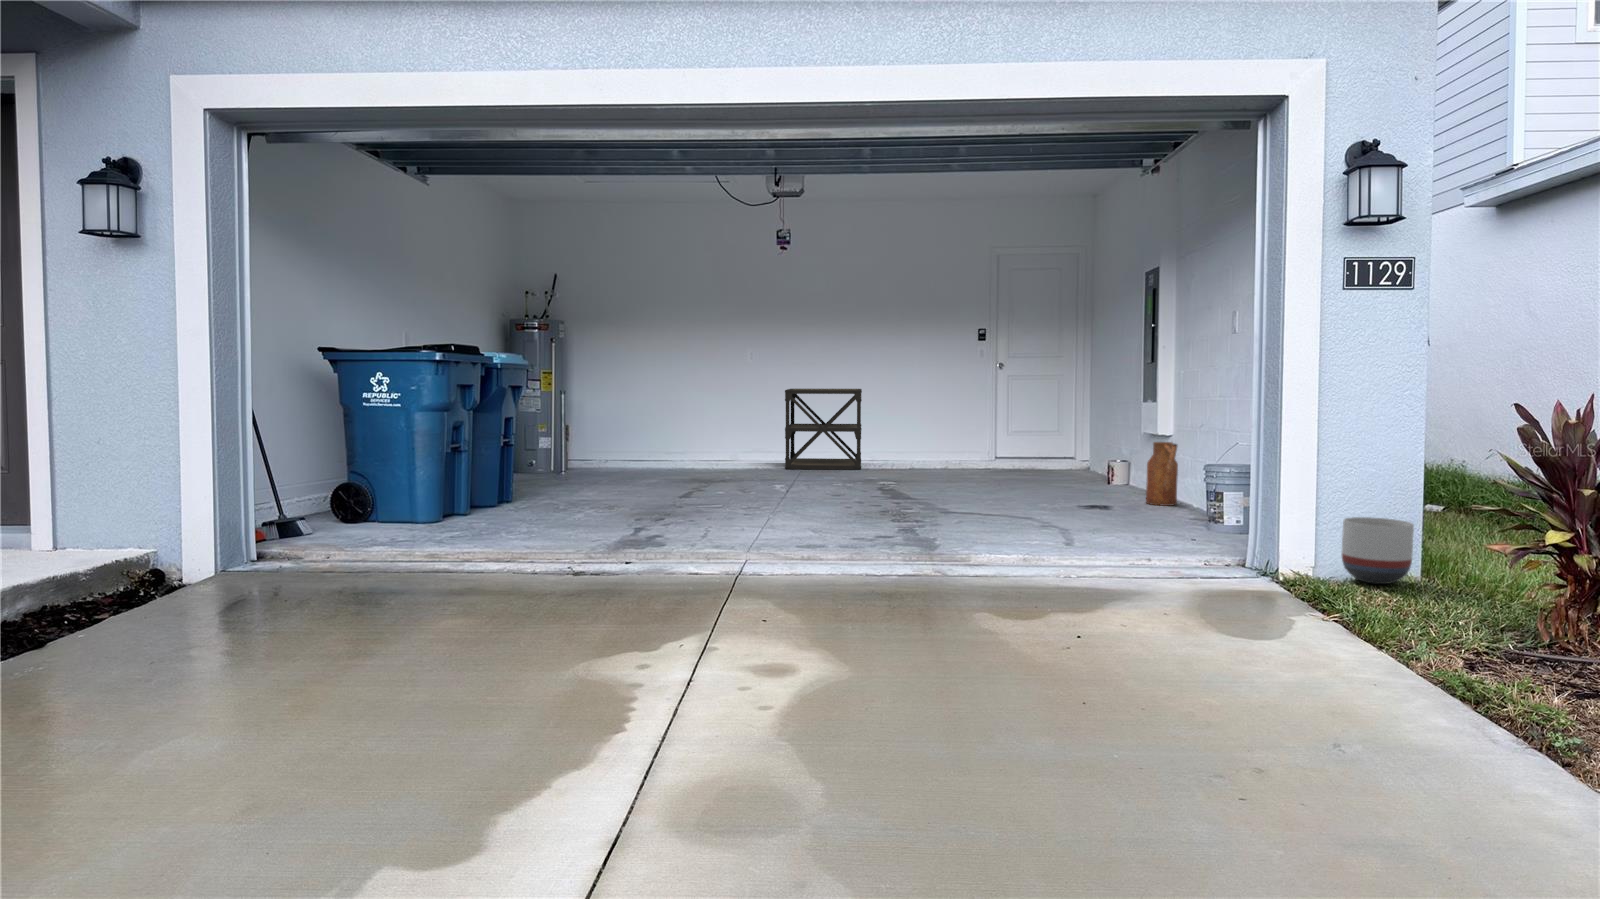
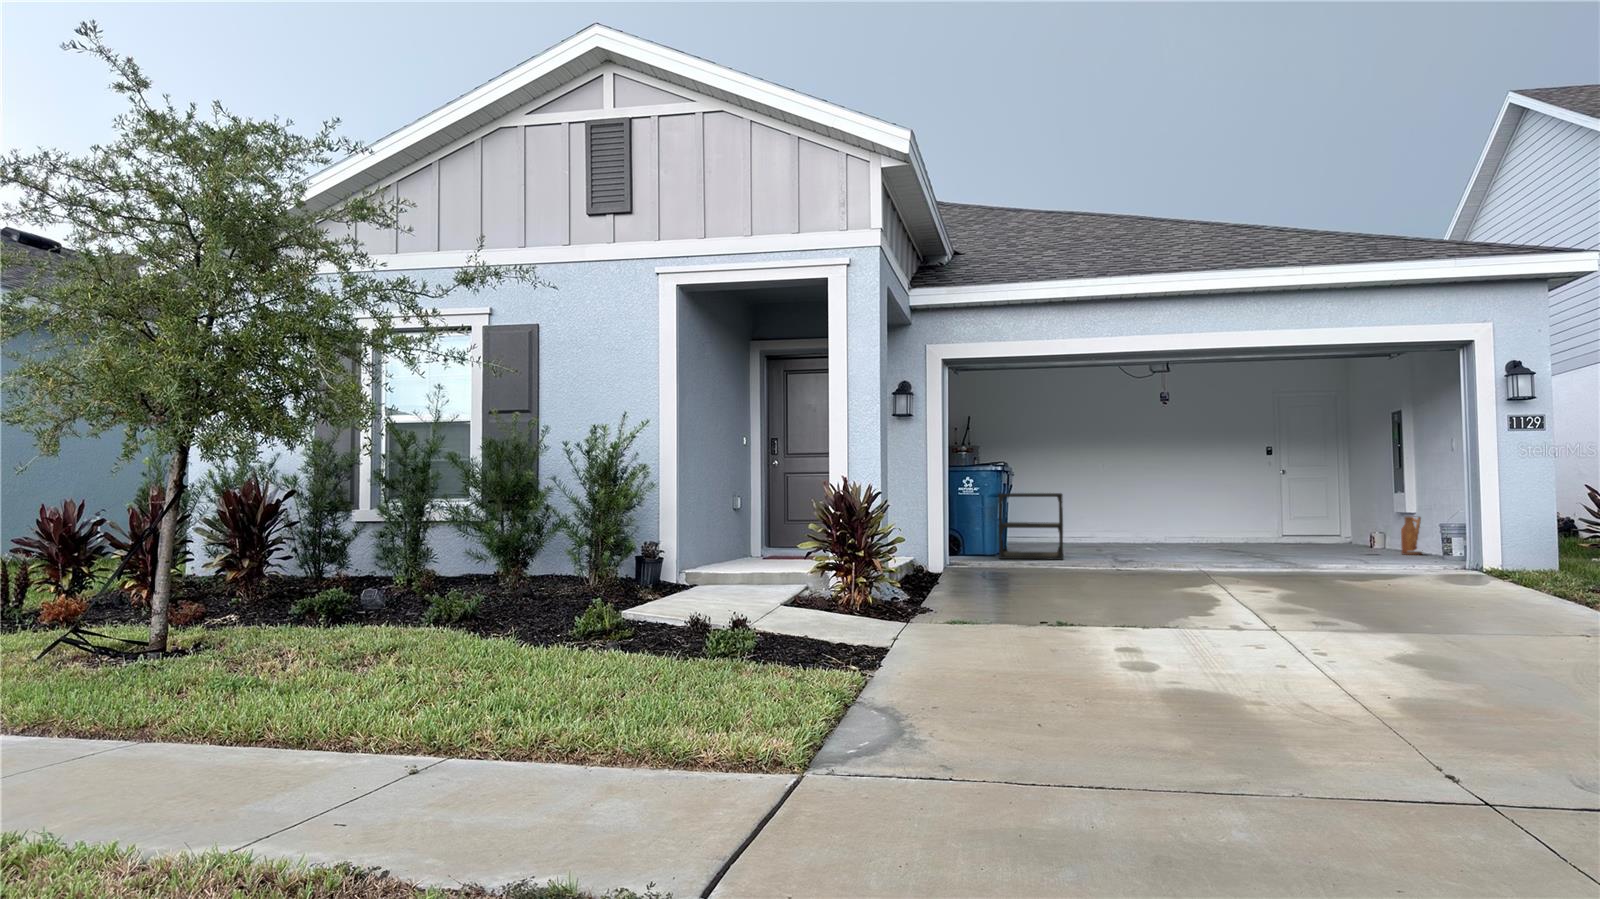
shelving unit: present [785,389,862,469] -> present [998,493,1063,560]
planter: present [1342,517,1414,584] -> none [1516,543,1554,574]

